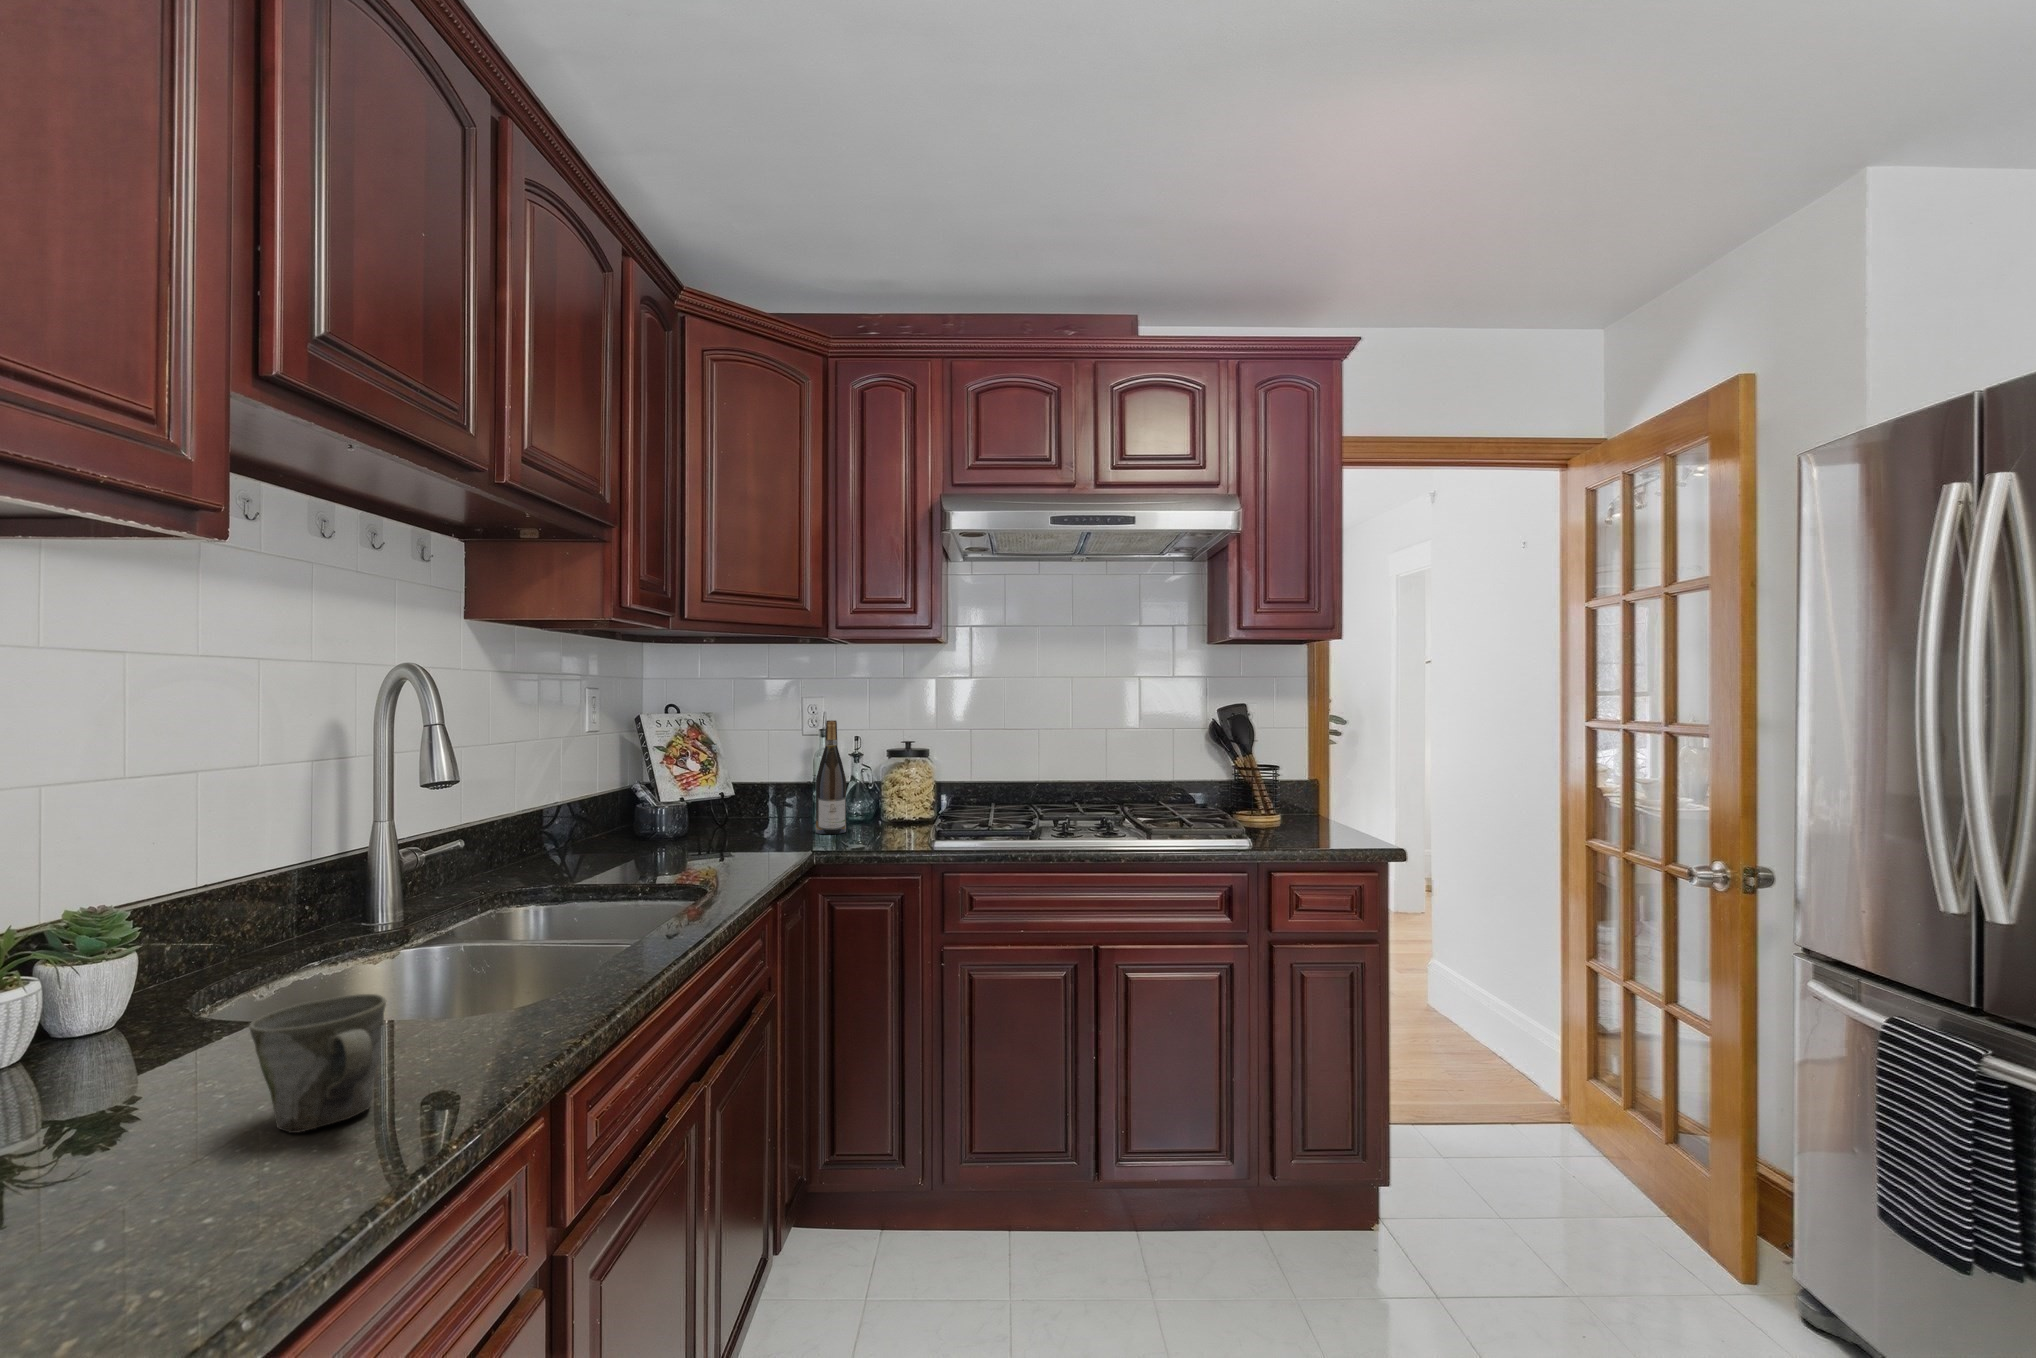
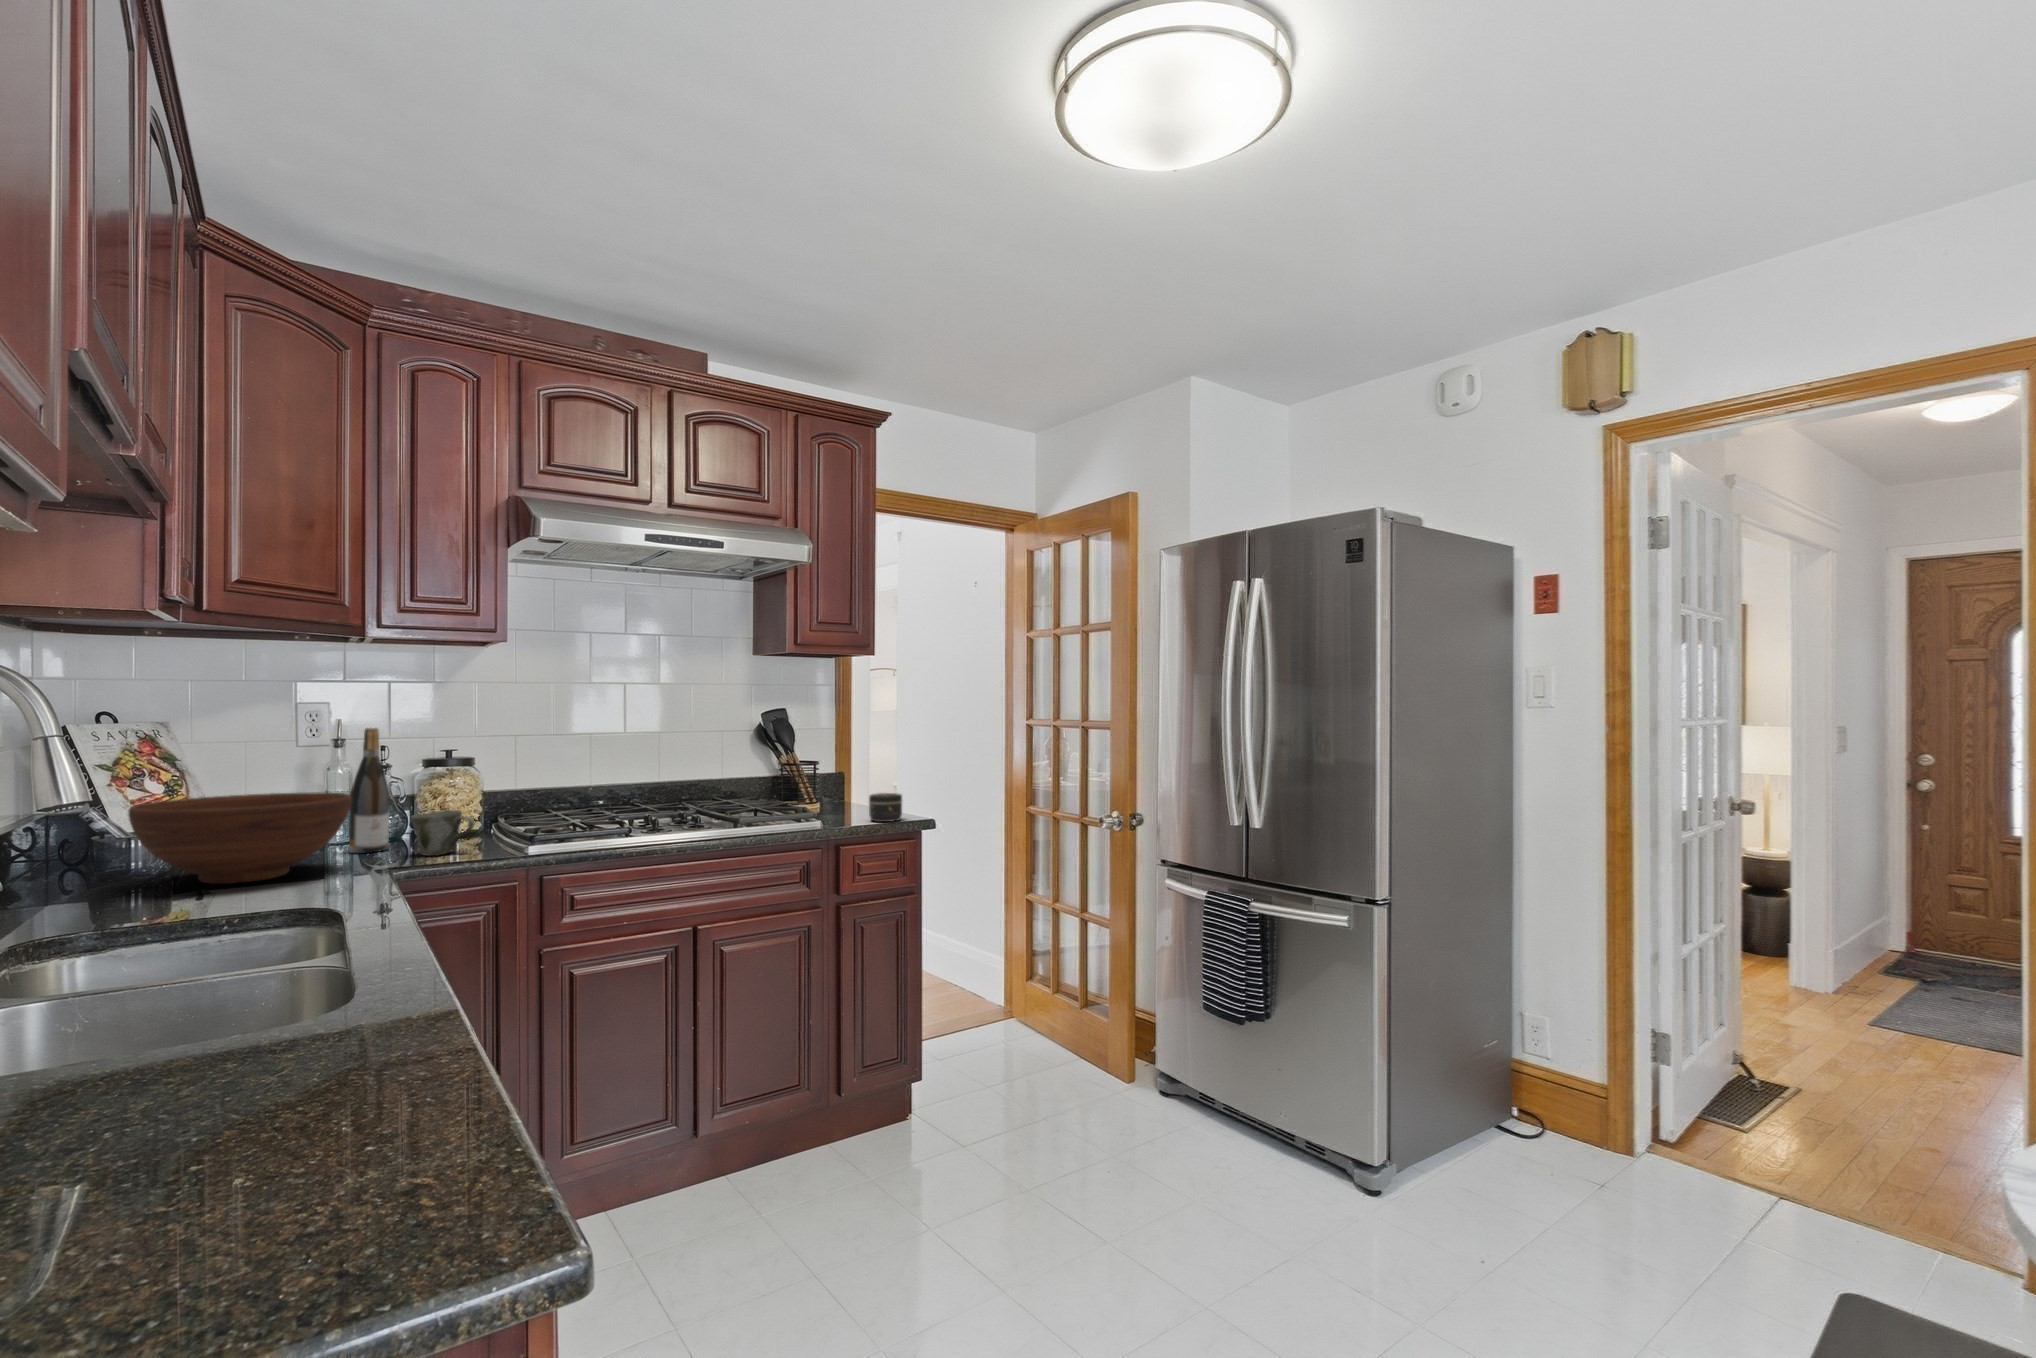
fruit bowl: none [644,776,795,852] -> present [128,792,351,884]
jar: none [1309,812,1353,848] -> present [869,793,902,822]
mug: present [249,994,386,1133] -> present [411,810,474,856]

